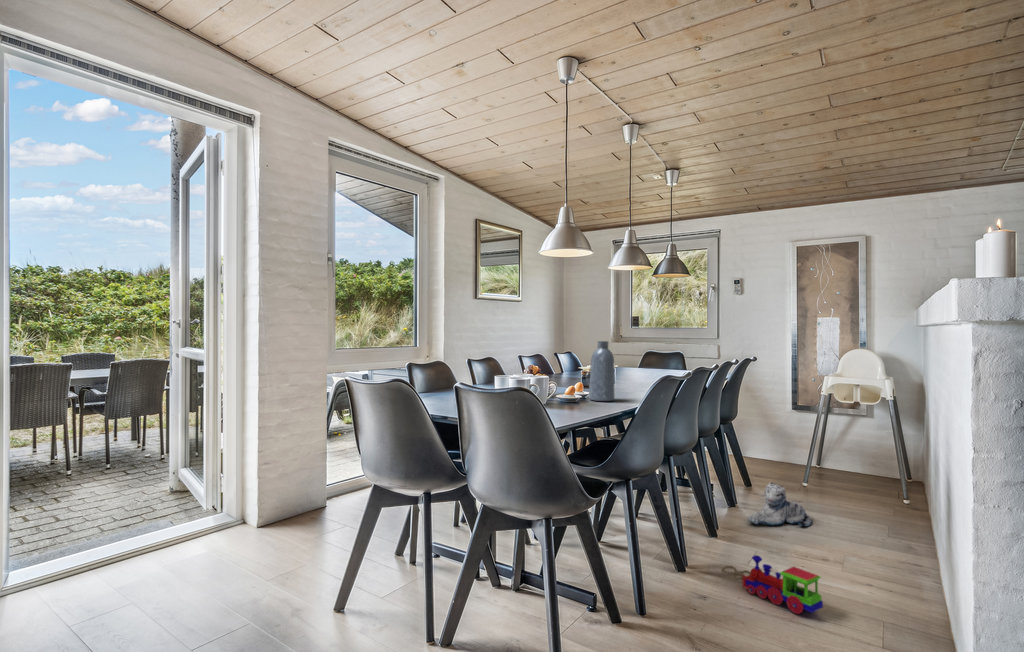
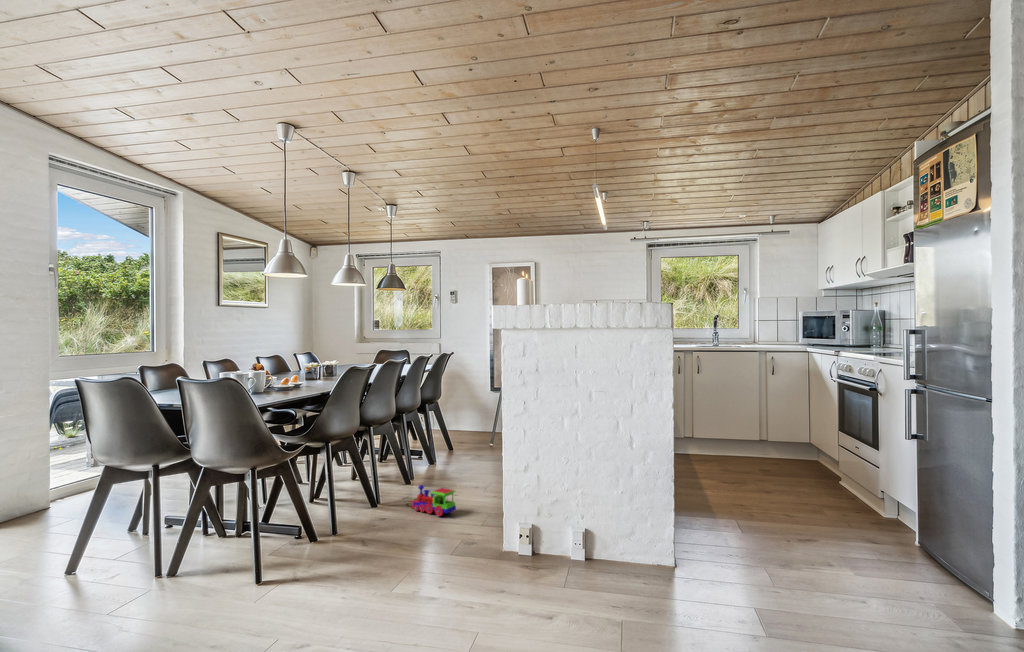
vase: present [589,341,615,401] -> none [304,343,325,388]
plush toy: present [748,482,812,527] -> none [436,440,481,471]

